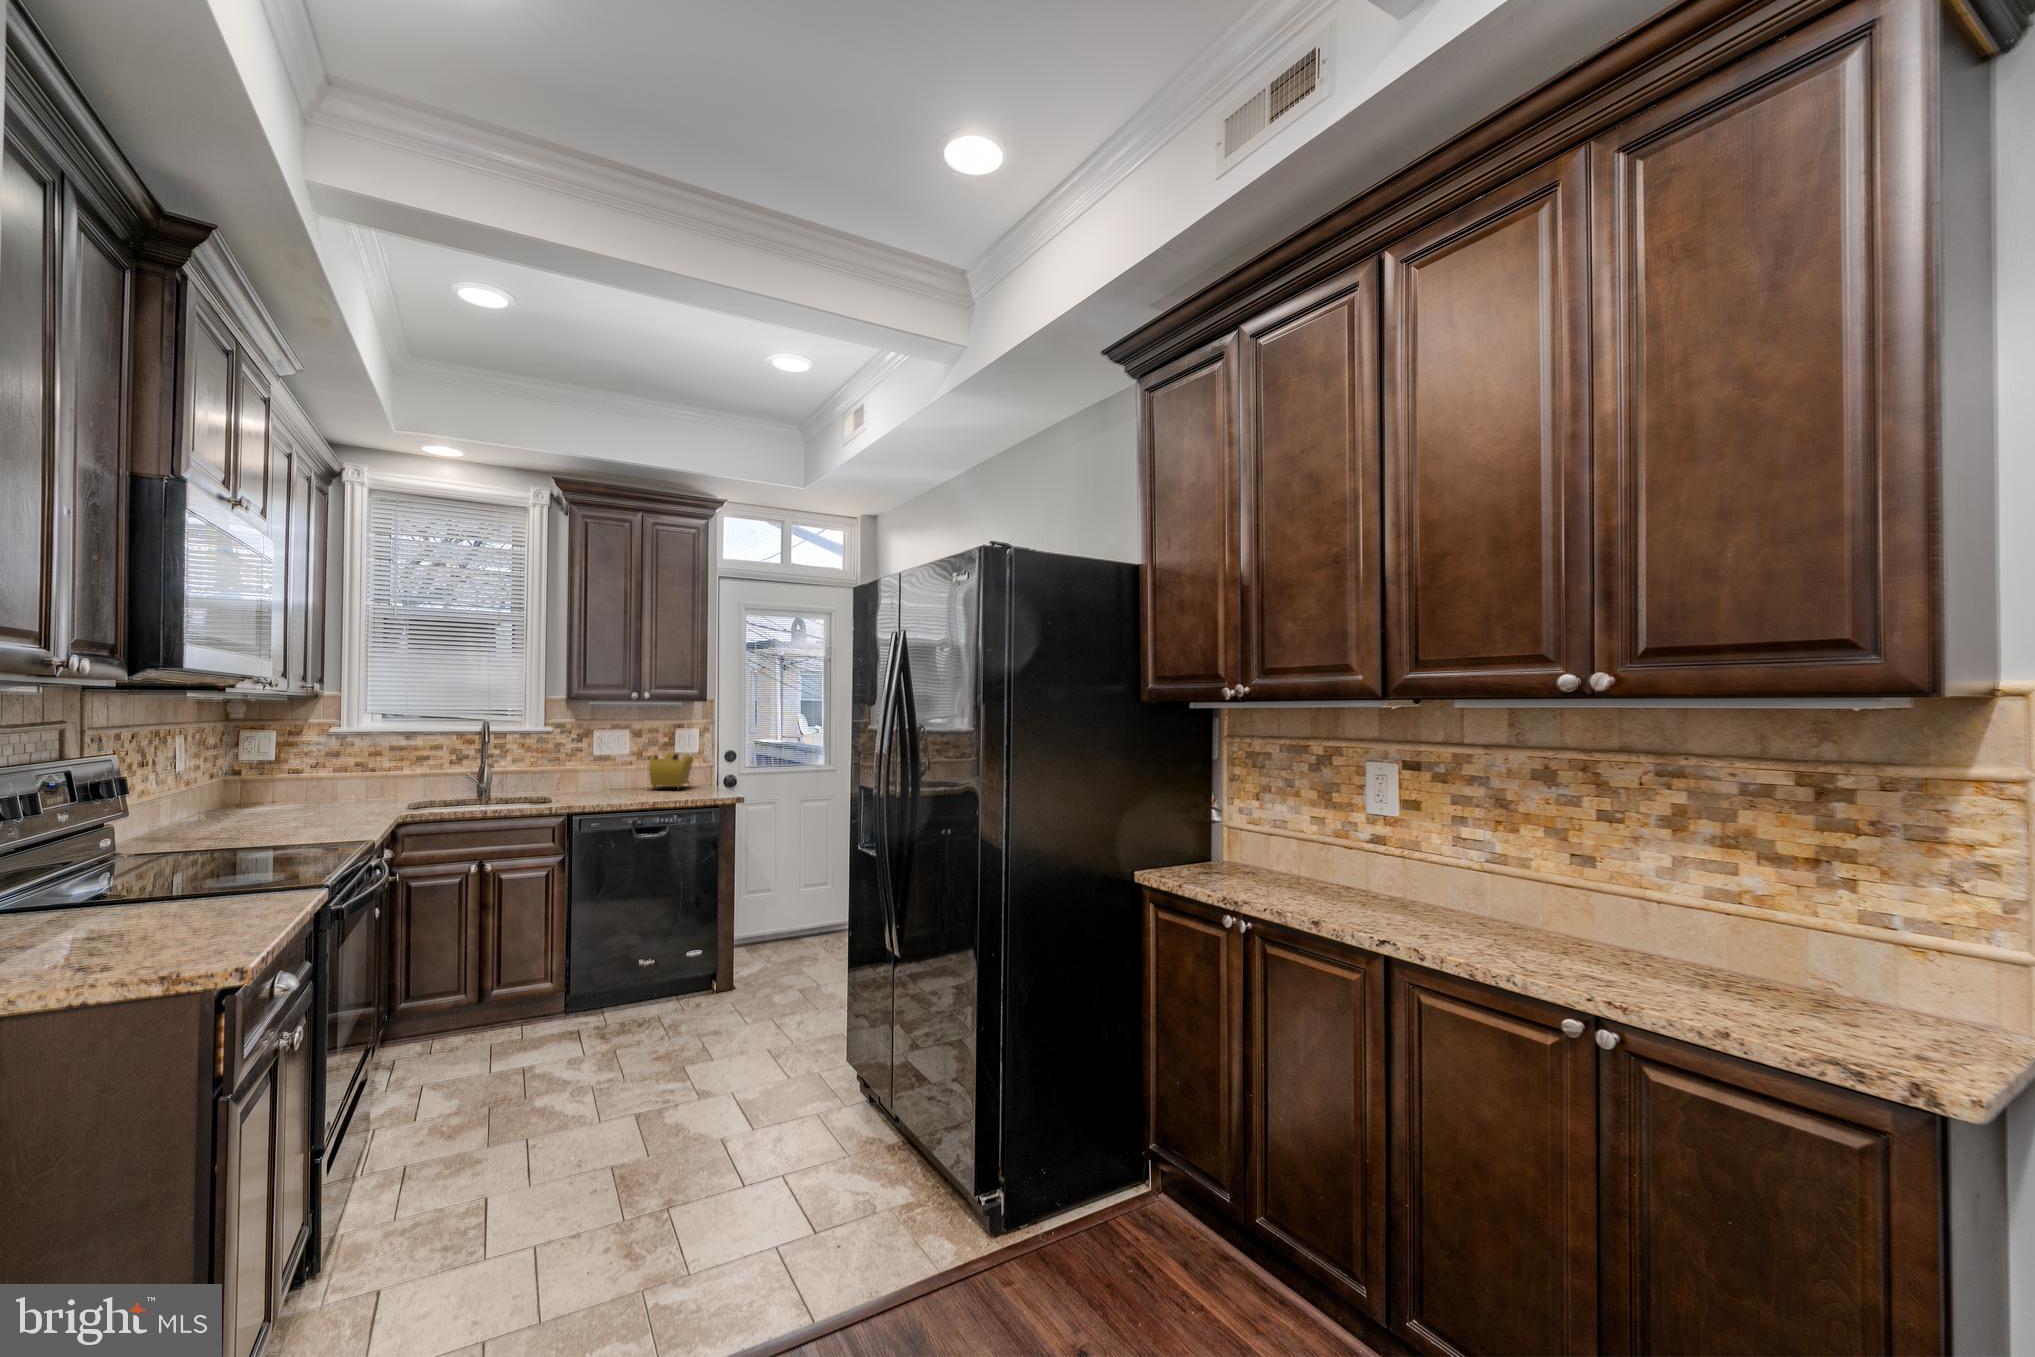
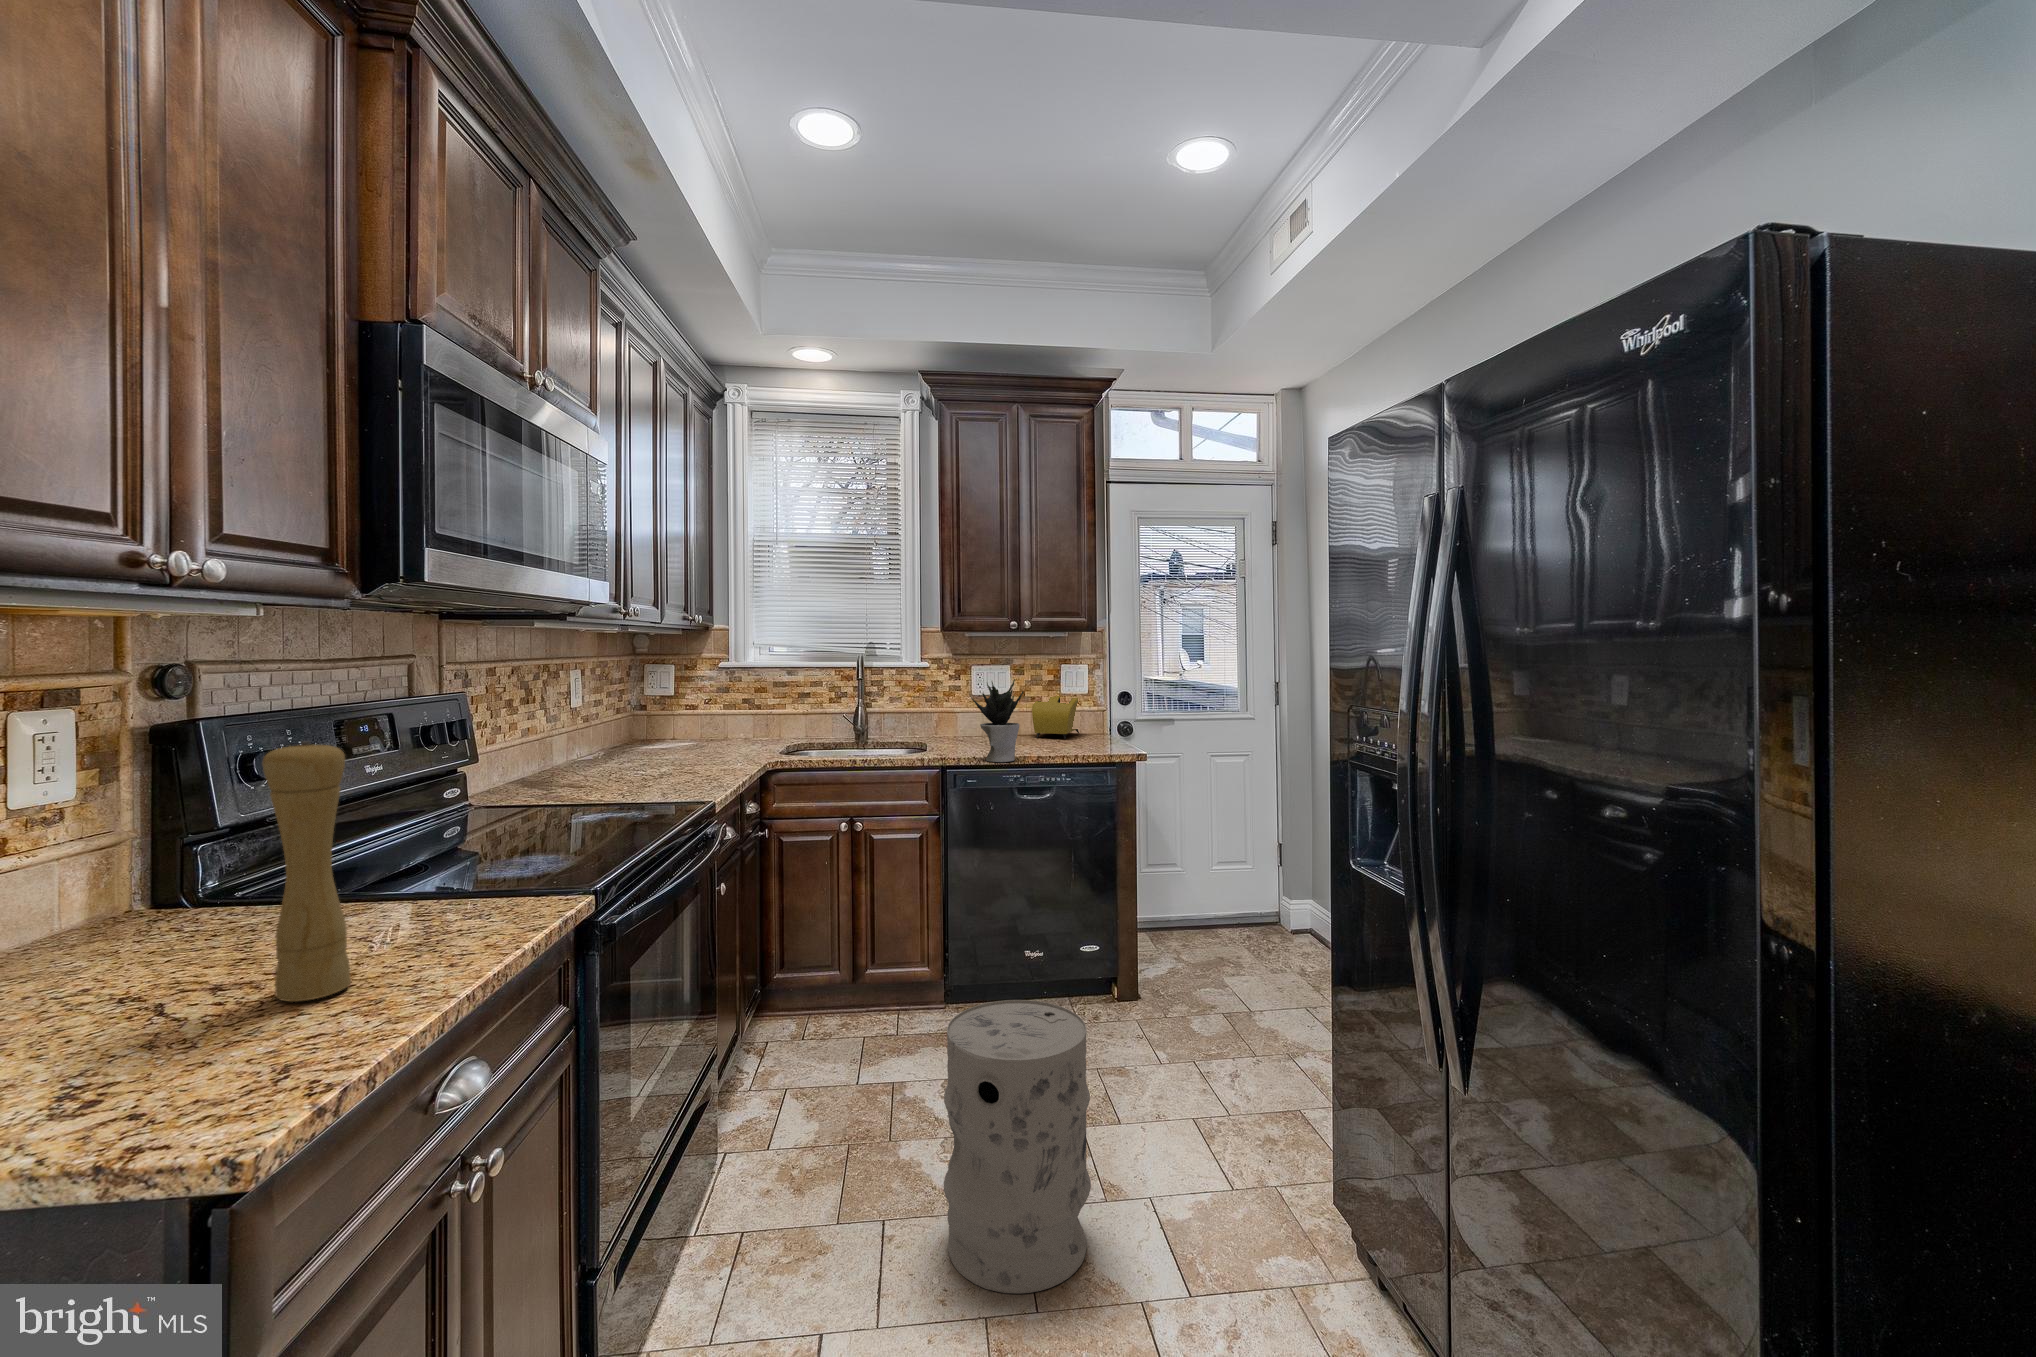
potted plant: none [596,739,644,808] -> present [971,679,1023,762]
pepper mill: none [138,773,197,943] -> present [263,741,351,1002]
trash can: none [585,970,700,1173] -> present [944,1000,1091,1294]

